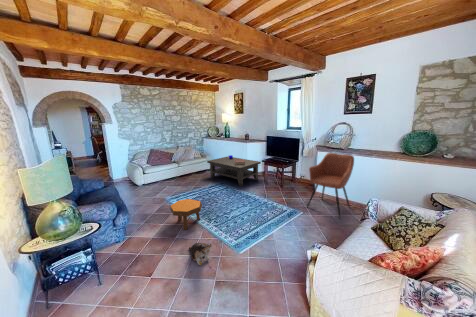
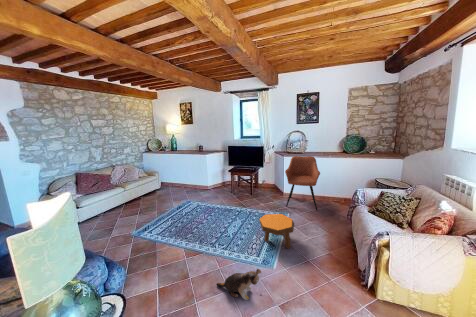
coffee table: present [207,155,261,186] -> none [164,168,223,200]
footstool: present [170,199,202,230] -> present [259,214,294,249]

